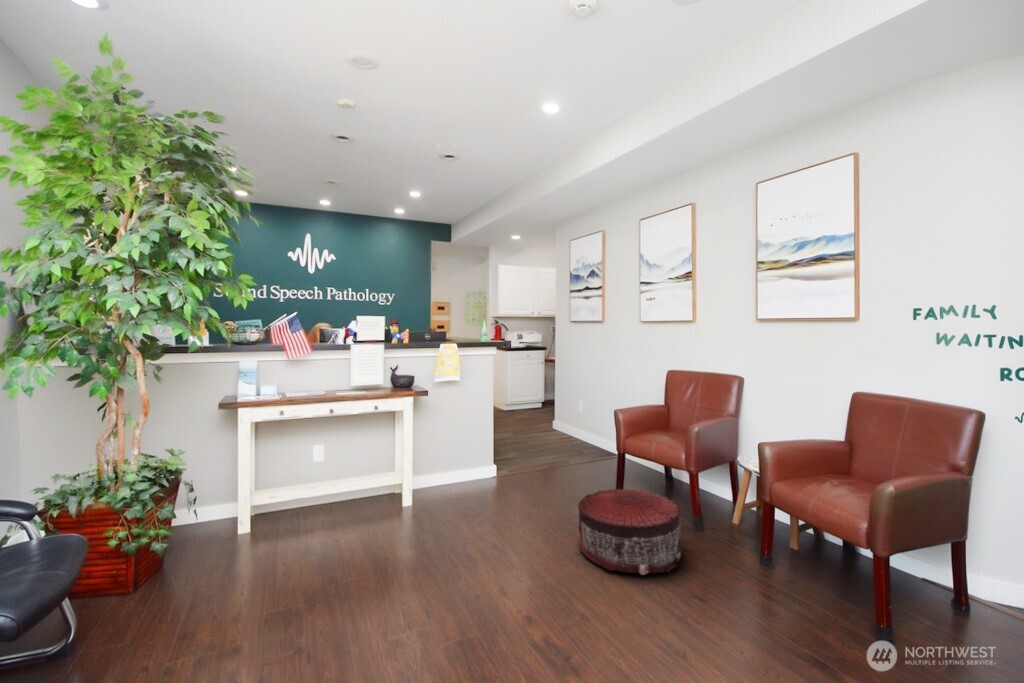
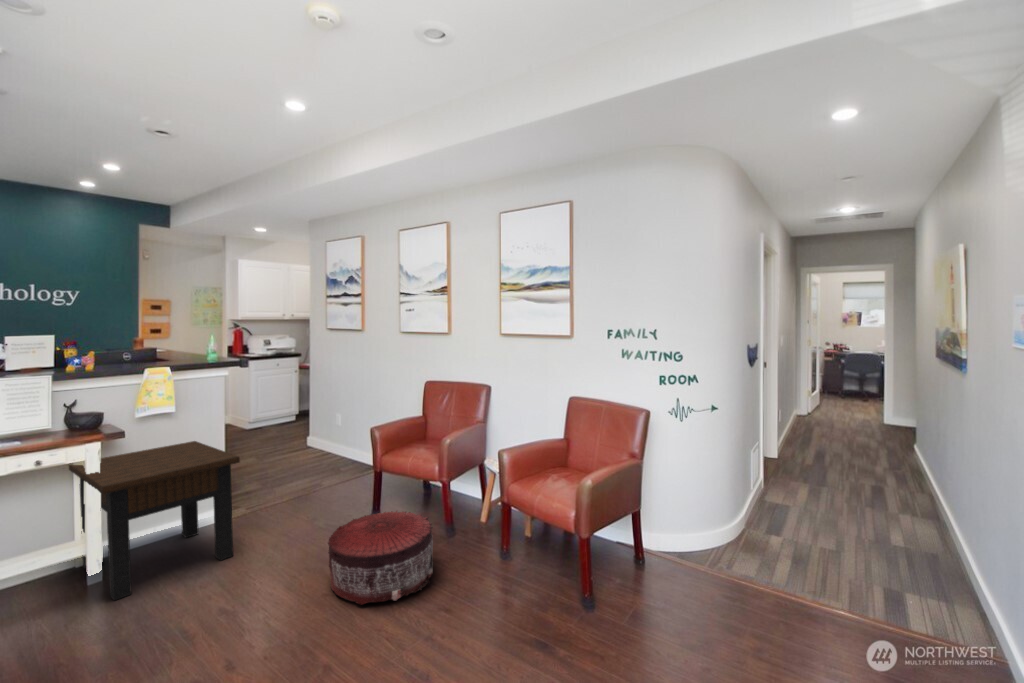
side table: none [392,407,505,521] -> present [69,441,240,601]

